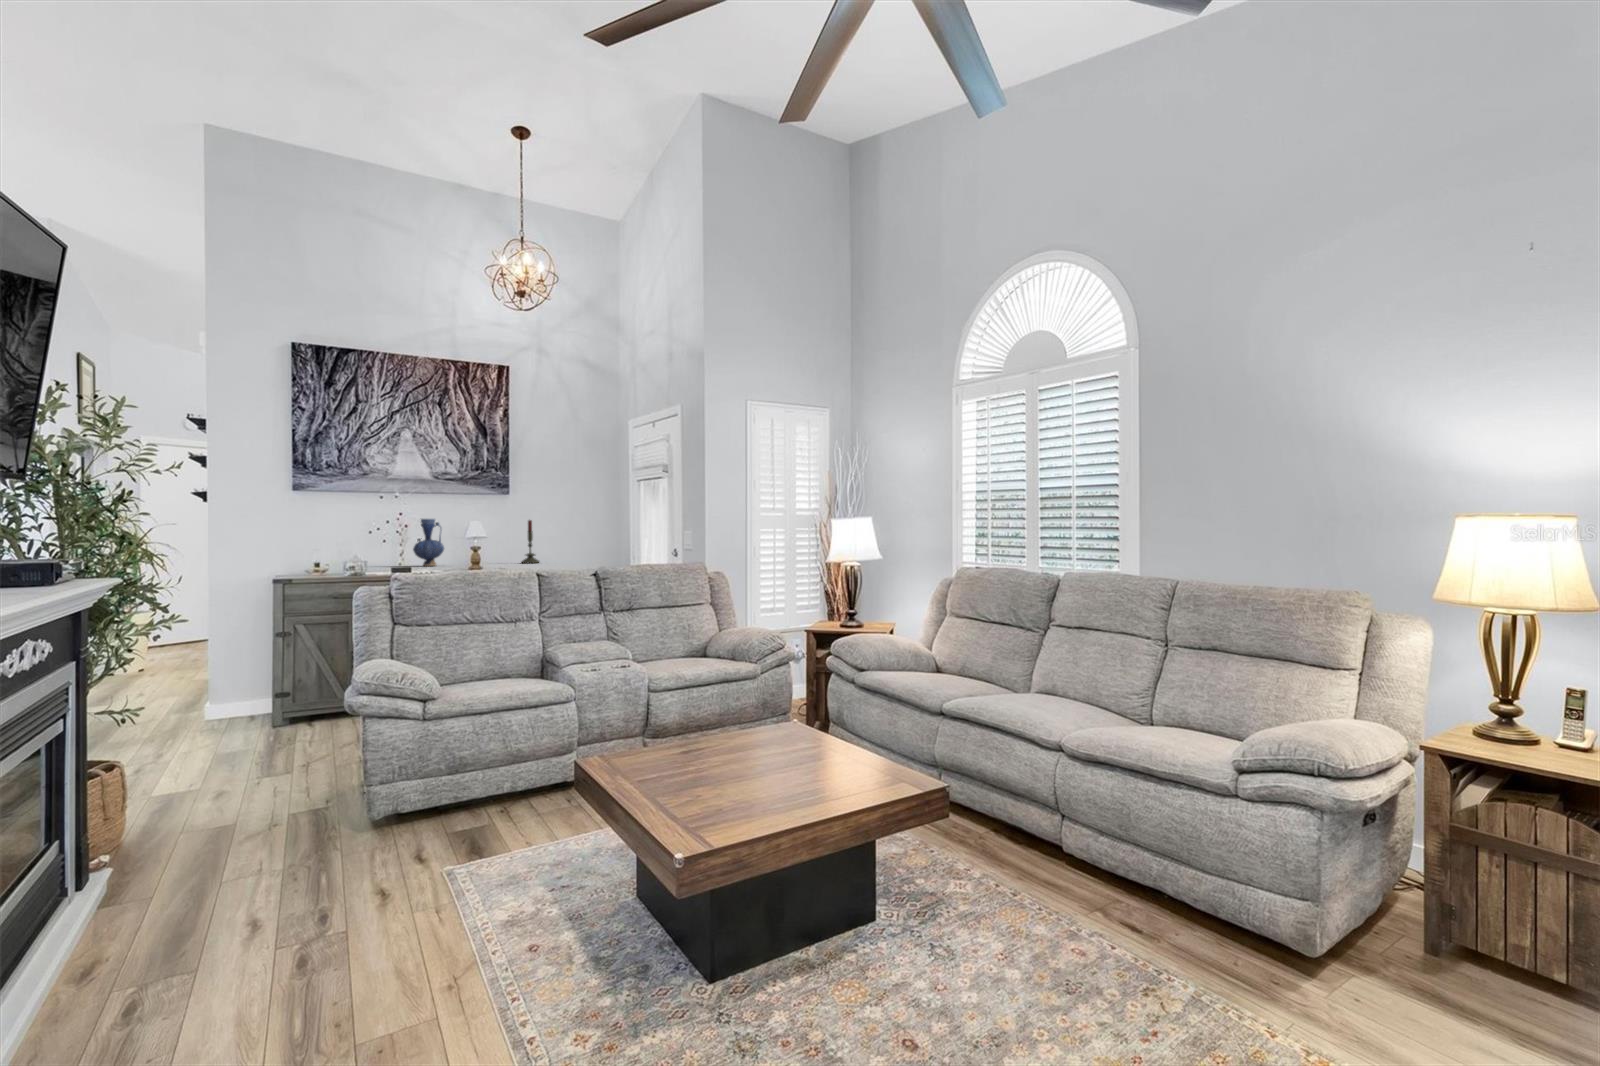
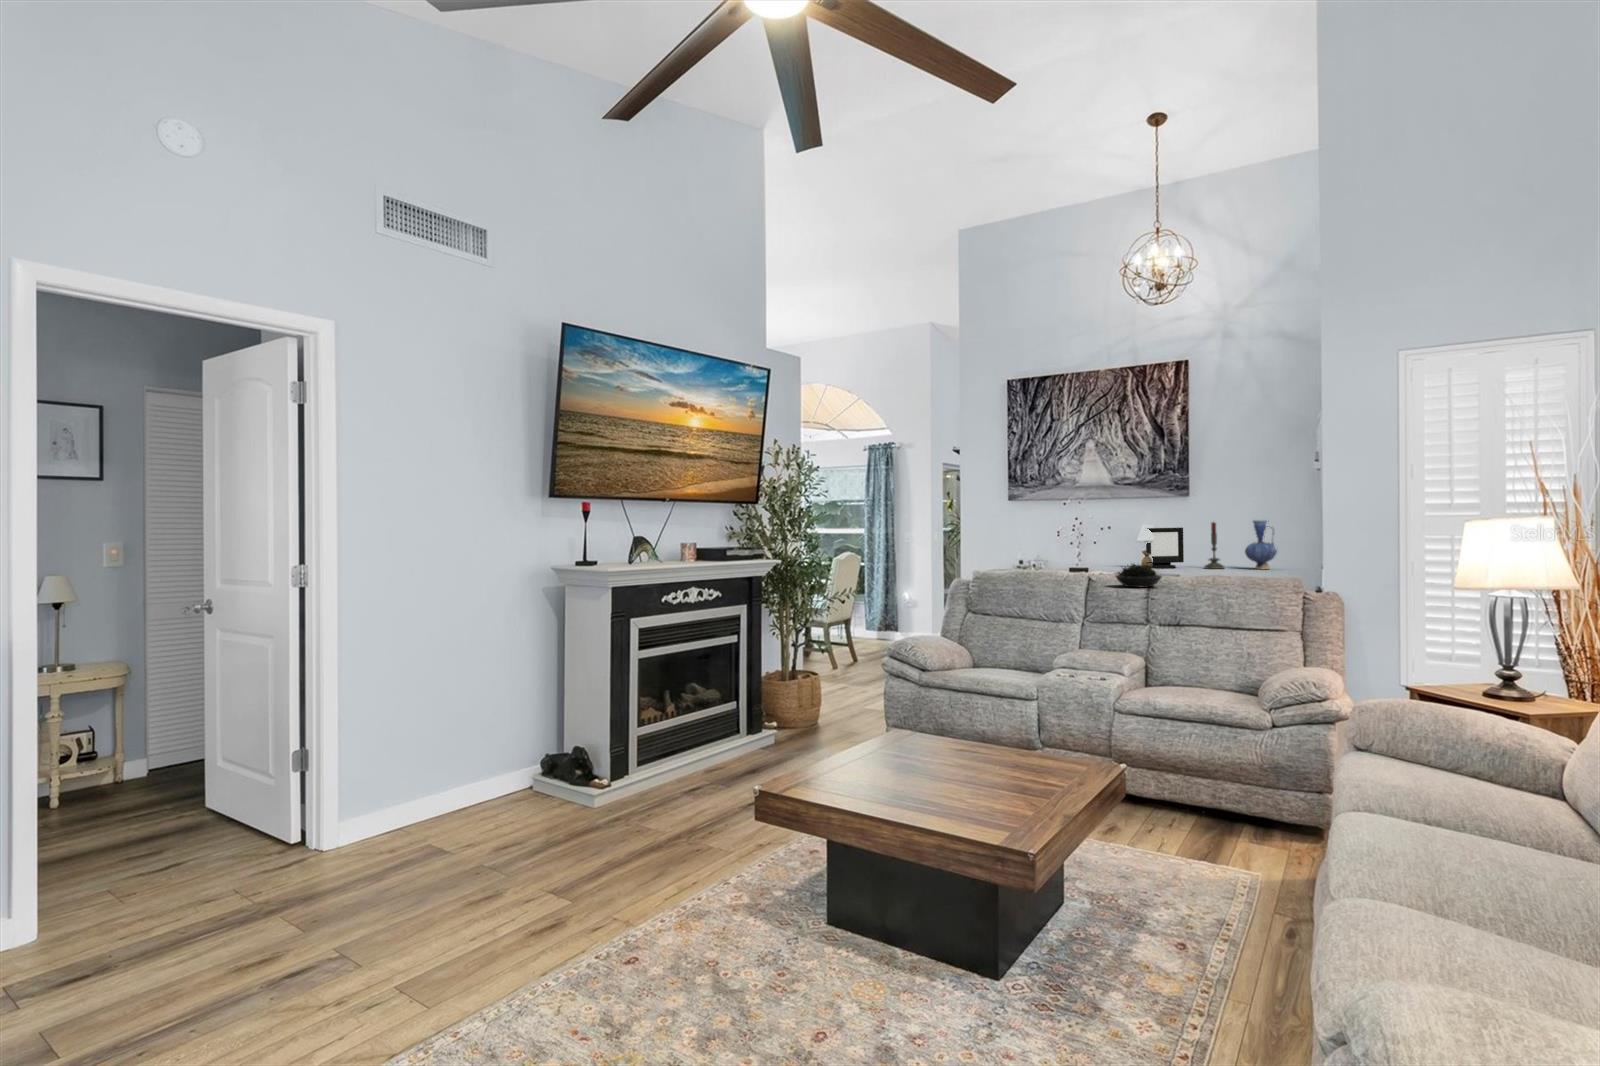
vase: present [413,519,444,566] -> present [1245,520,1277,569]
picture frame: none [471,525,504,565] -> present [1146,527,1184,568]
succulent plant: none [576,551,621,575] -> present [1116,564,1162,587]

